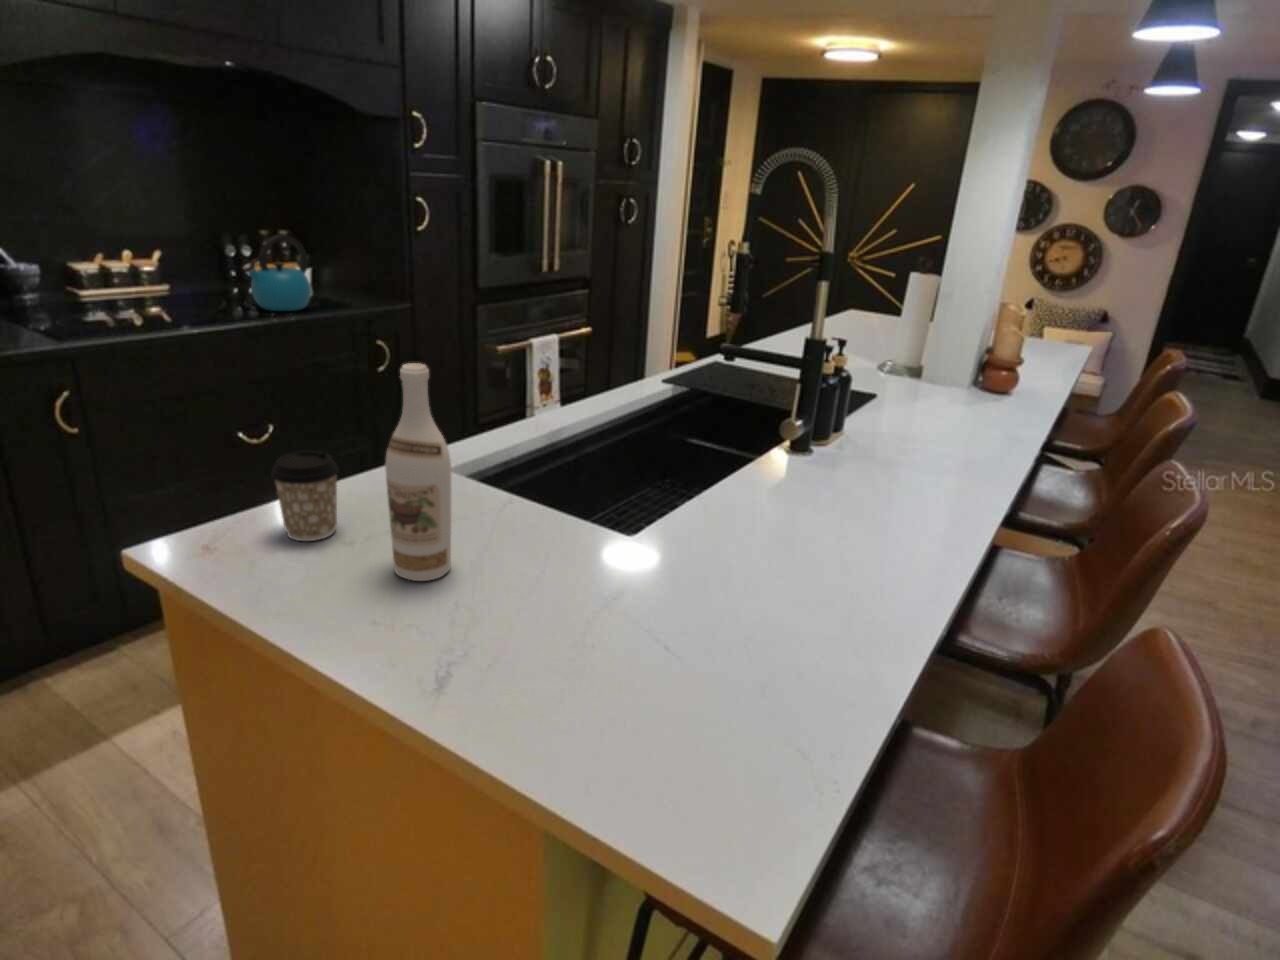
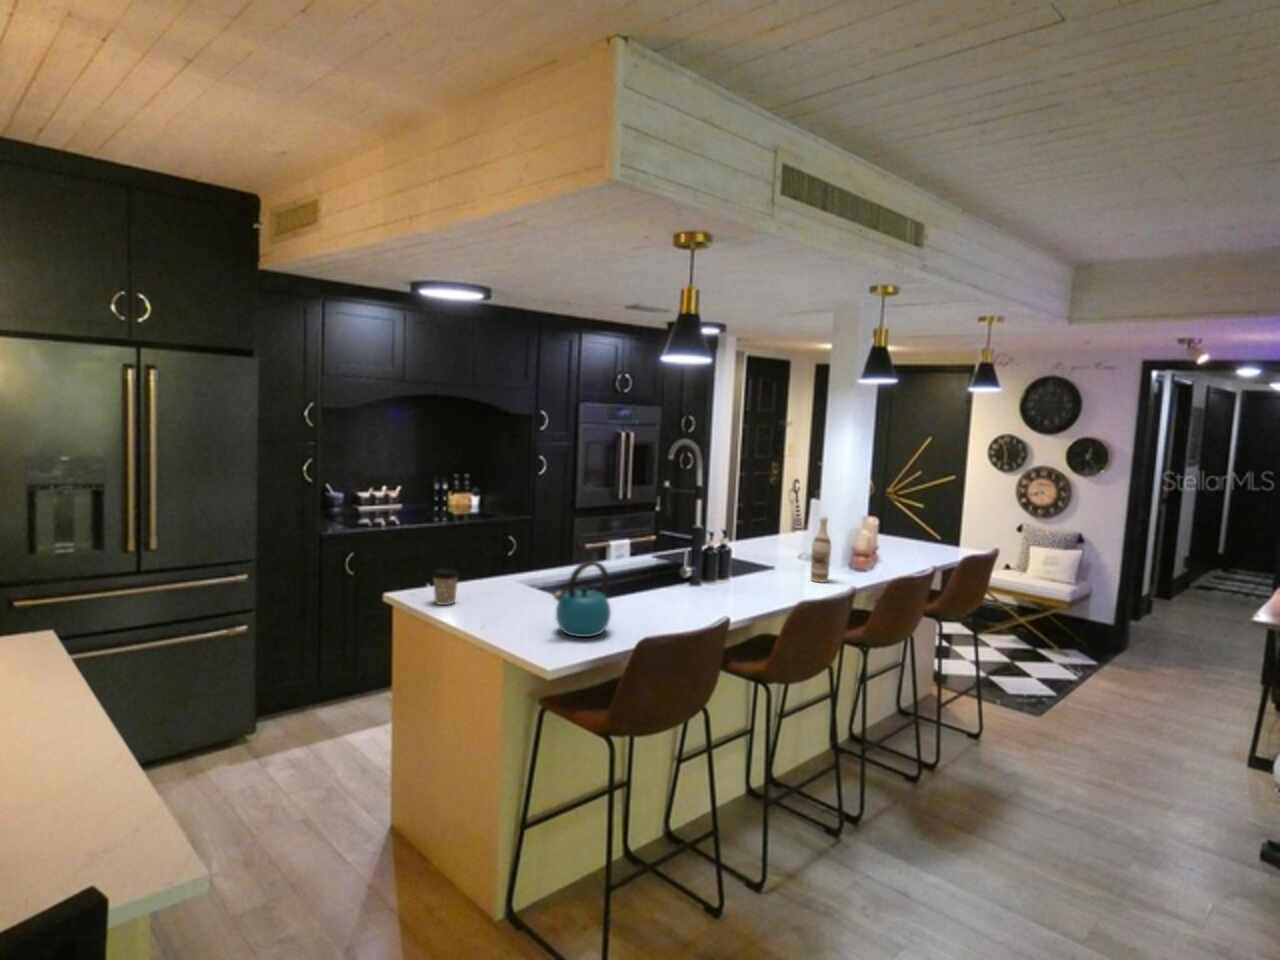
kettle: present [243,235,311,311] -> present [554,561,611,637]
wine bottle: present [385,363,451,581] -> present [811,517,831,582]

